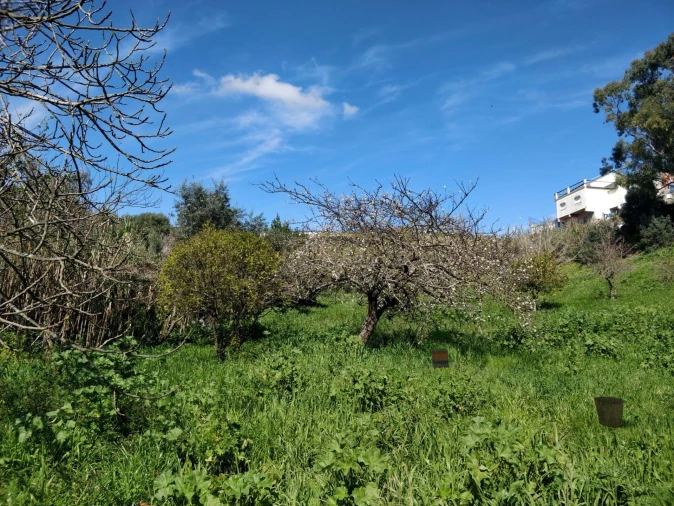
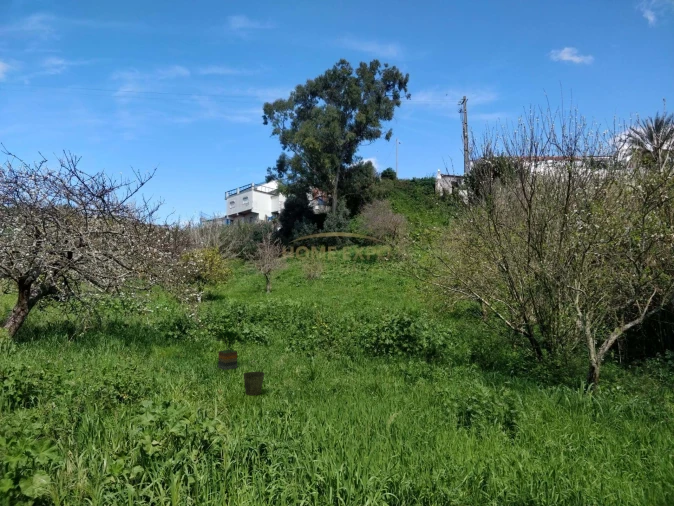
potted tree: present [428,330,452,368] -> present [217,331,243,370]

